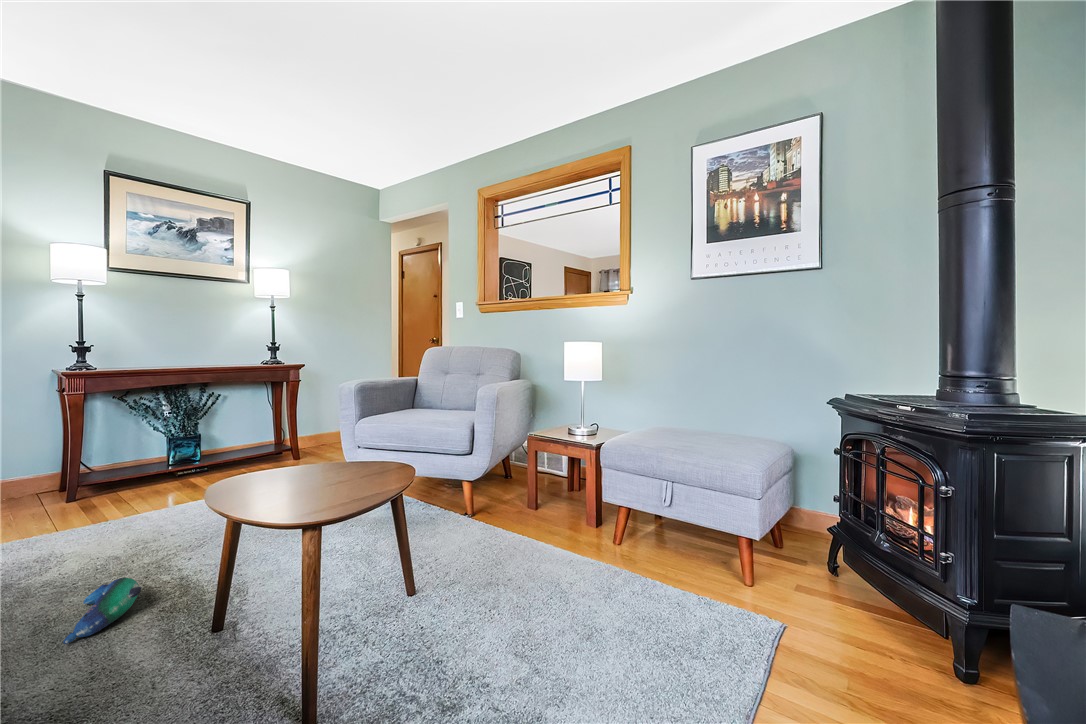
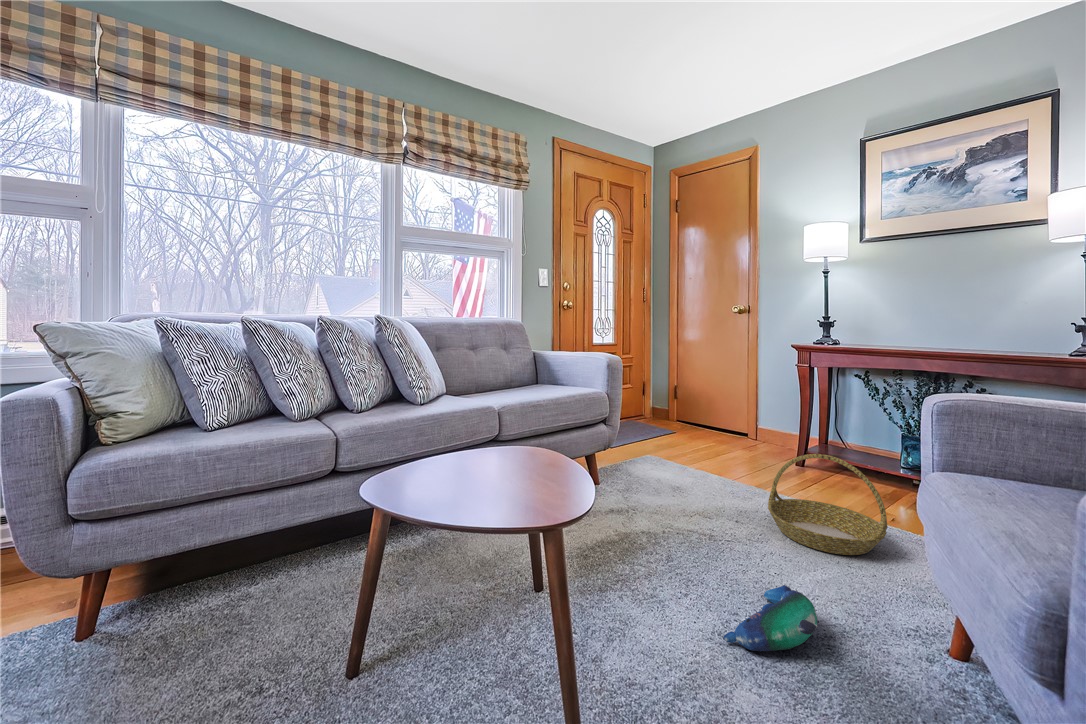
basket: none [53,474,169,559] -> present [768,454,887,555]

